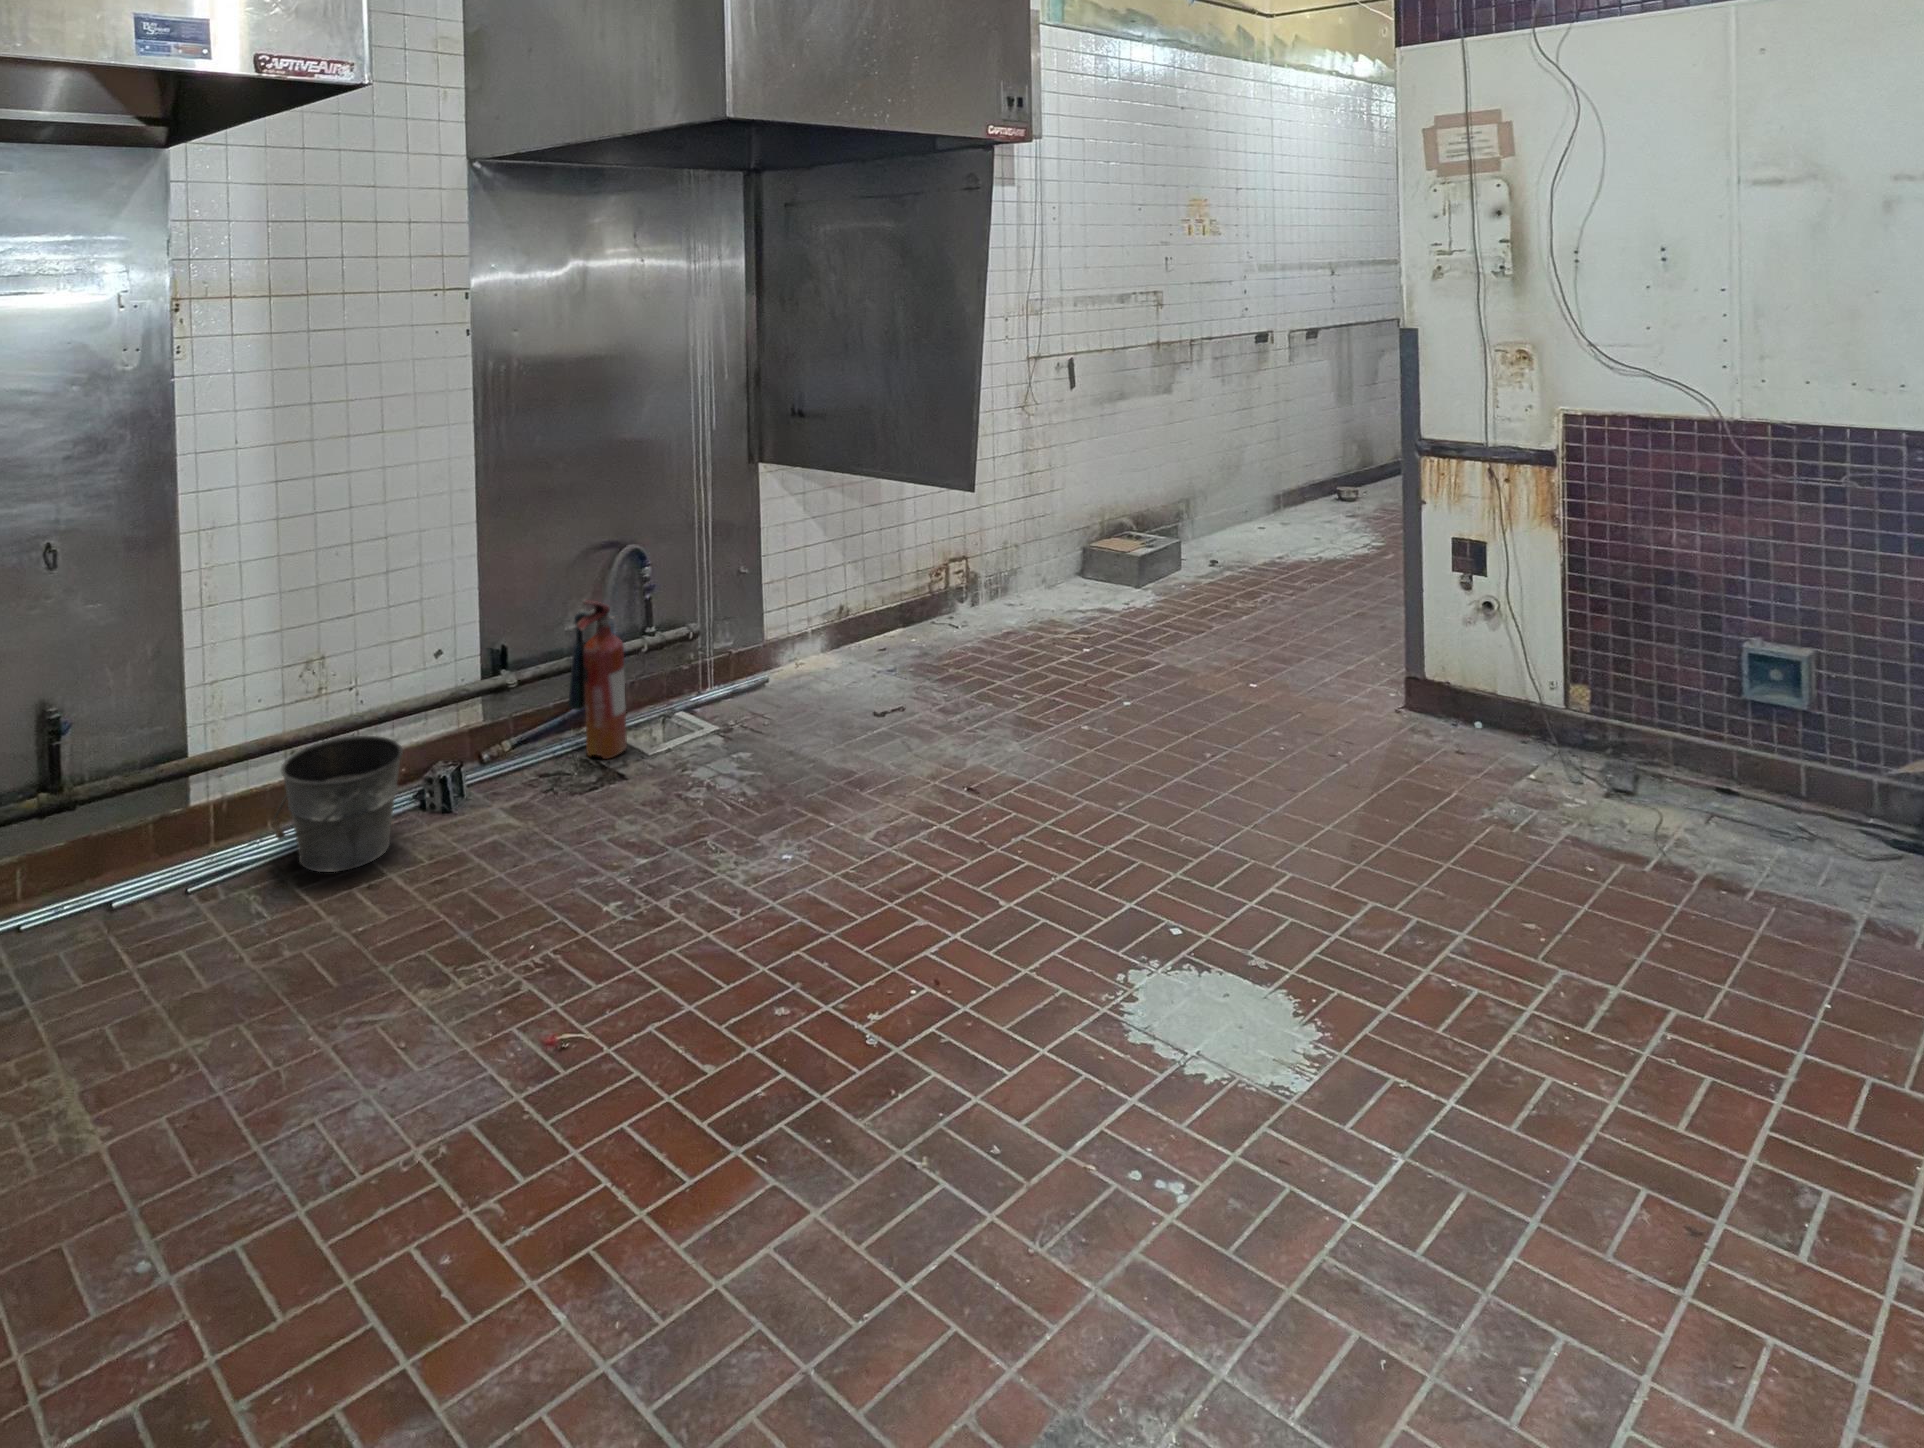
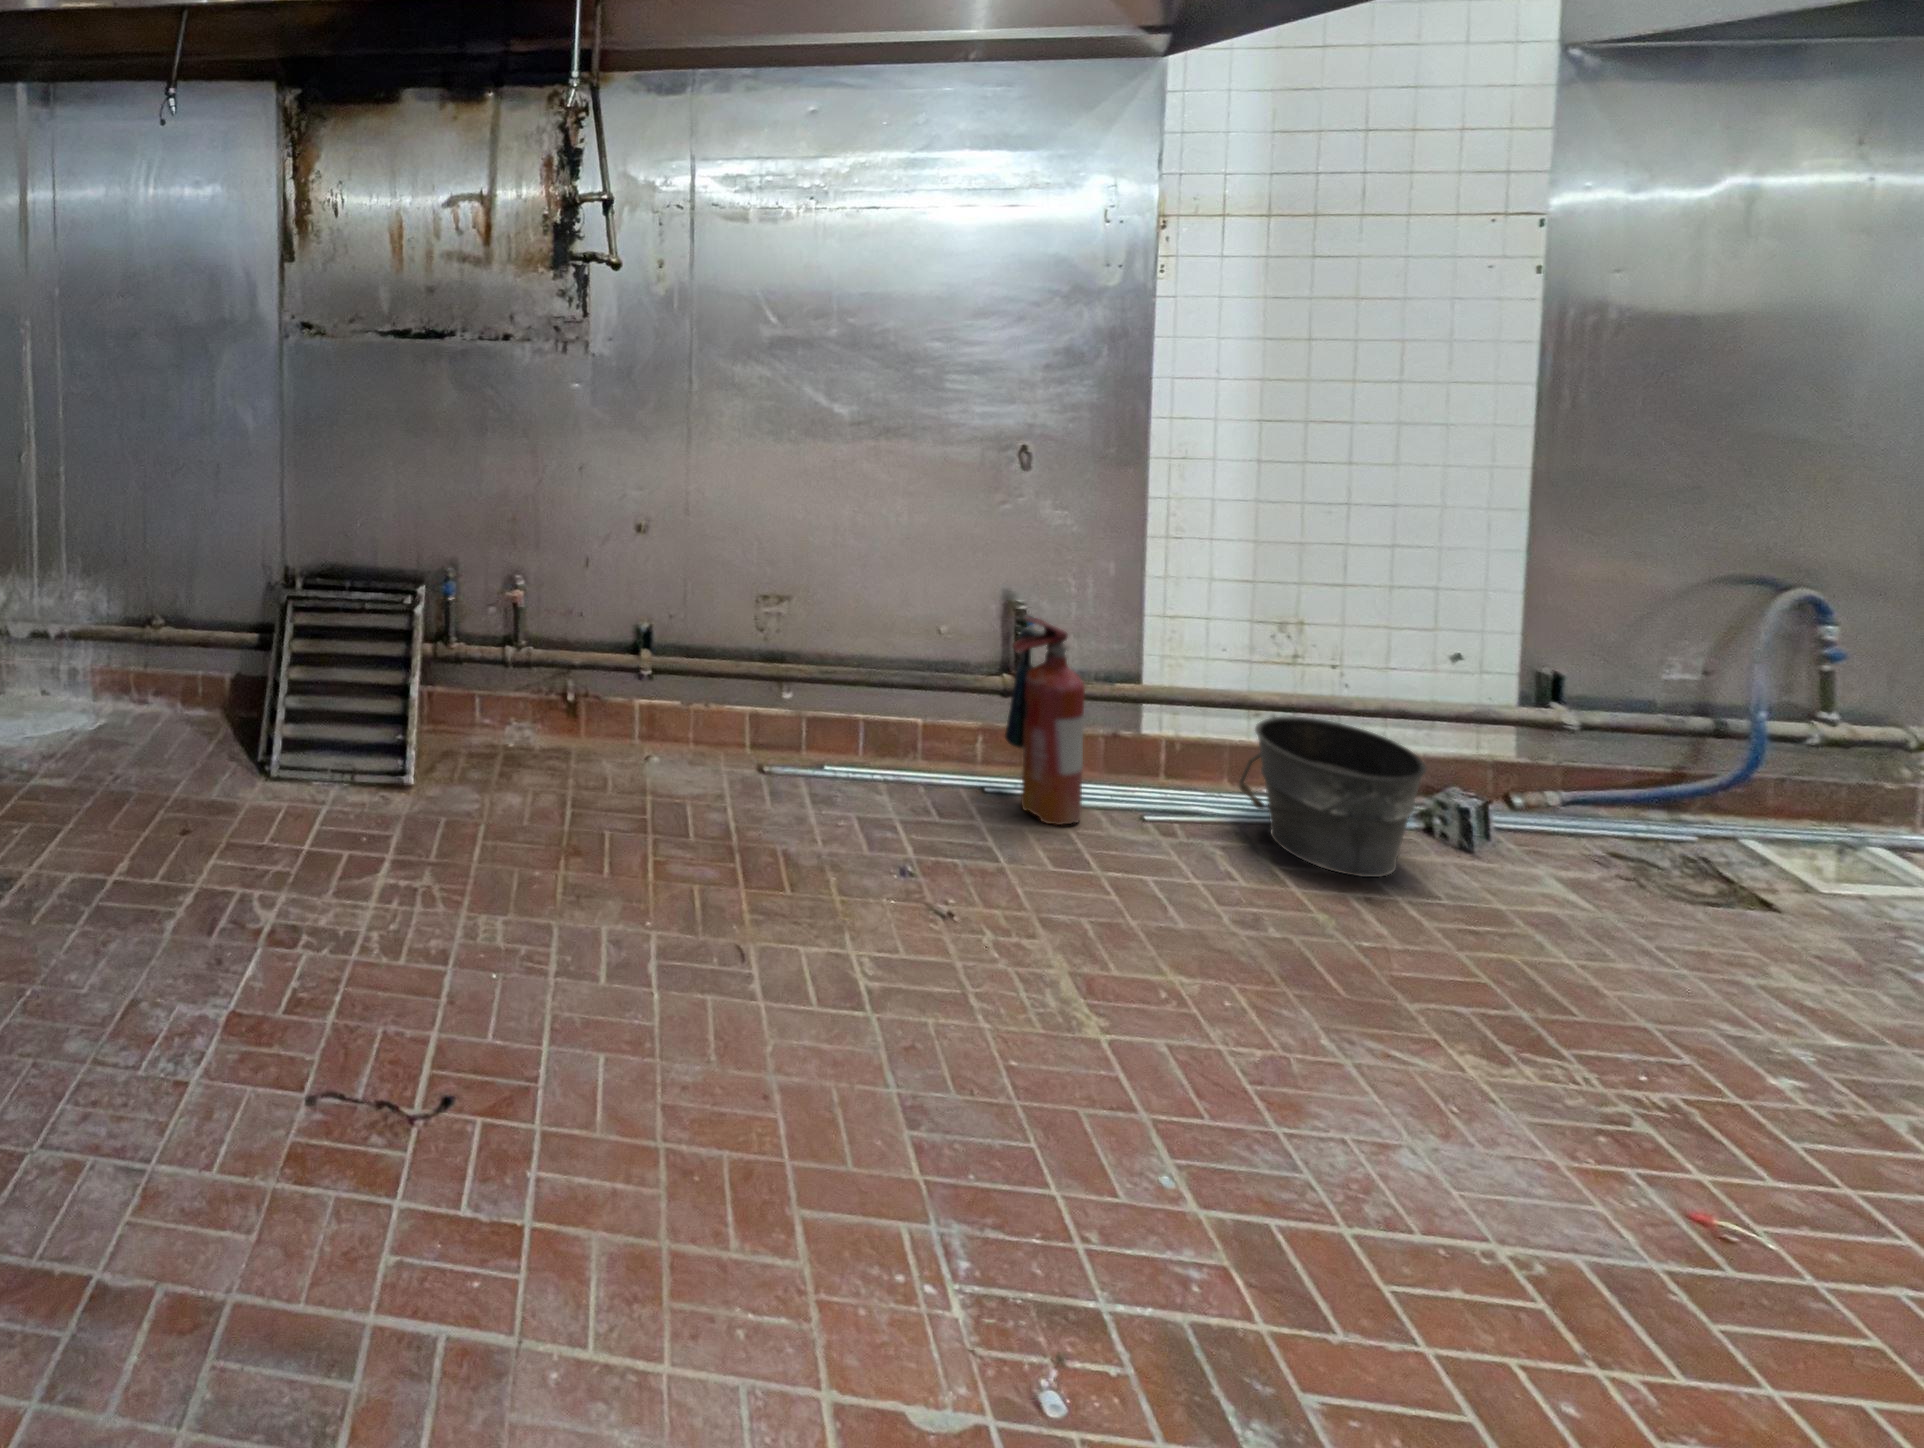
fire extinguisher: present [568,600,627,759] -> present [1005,616,1085,825]

